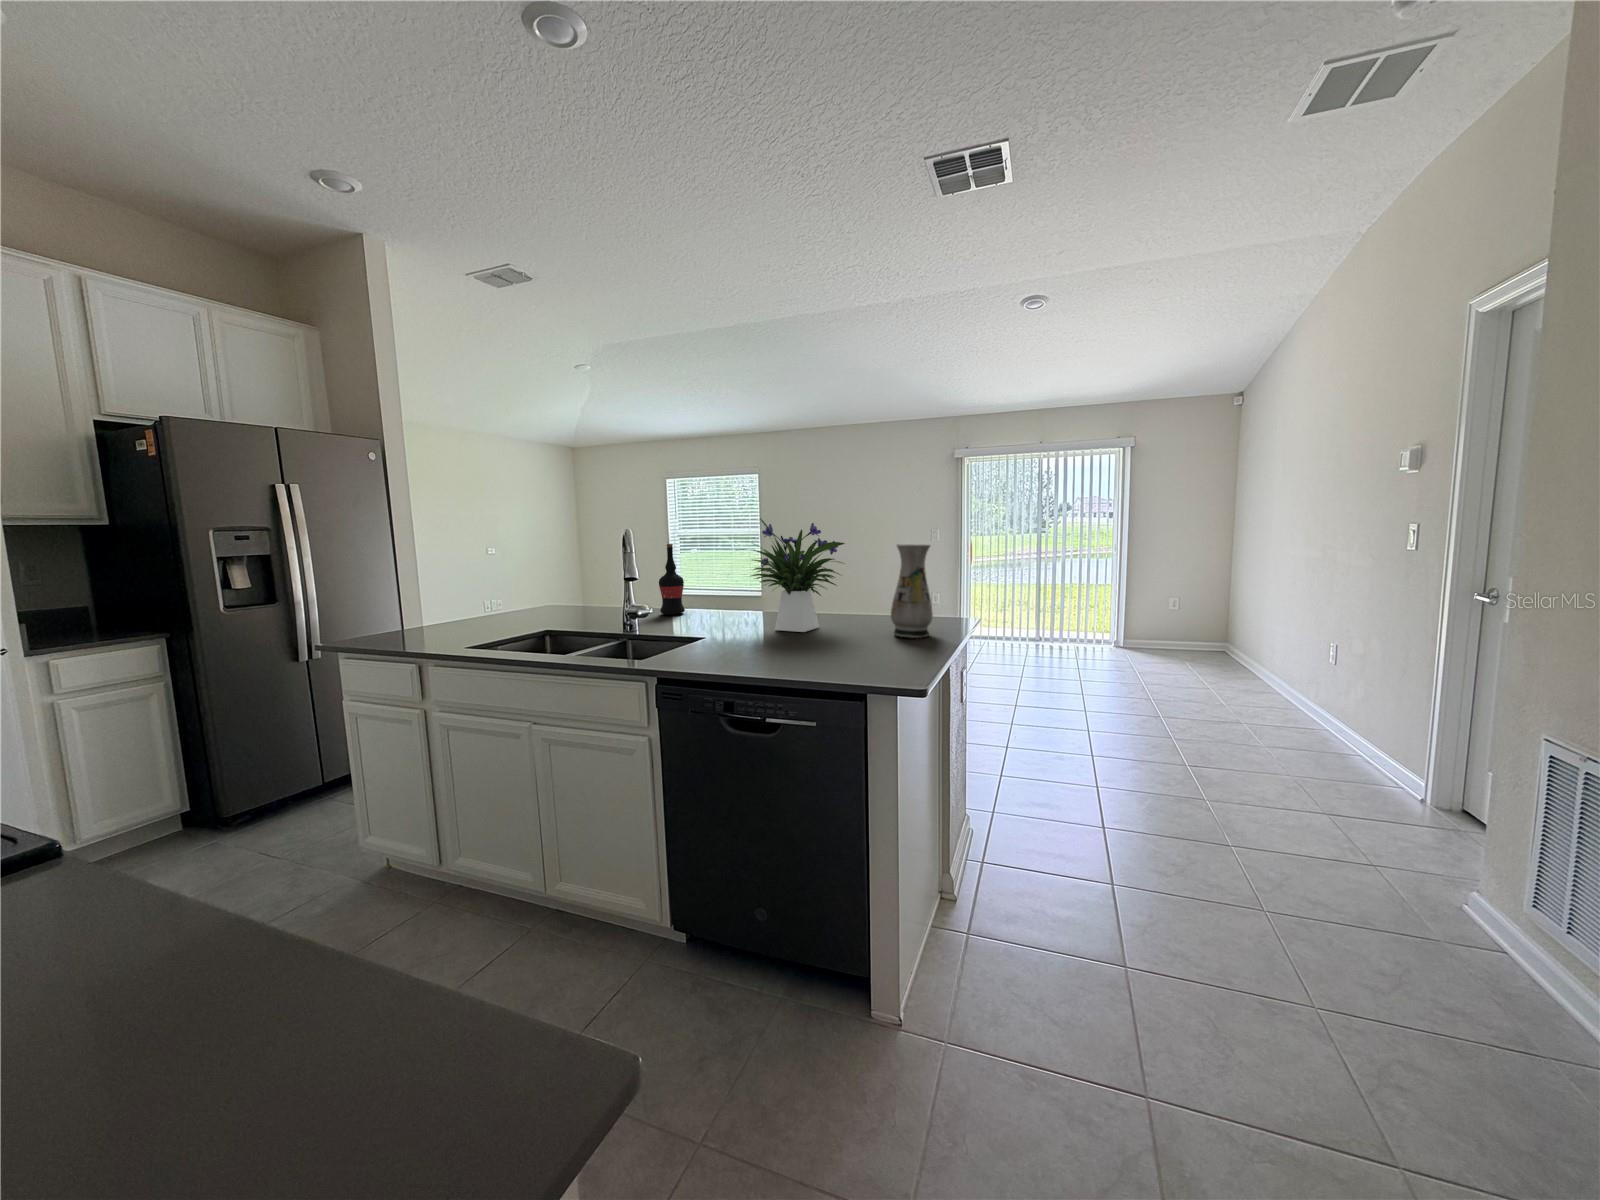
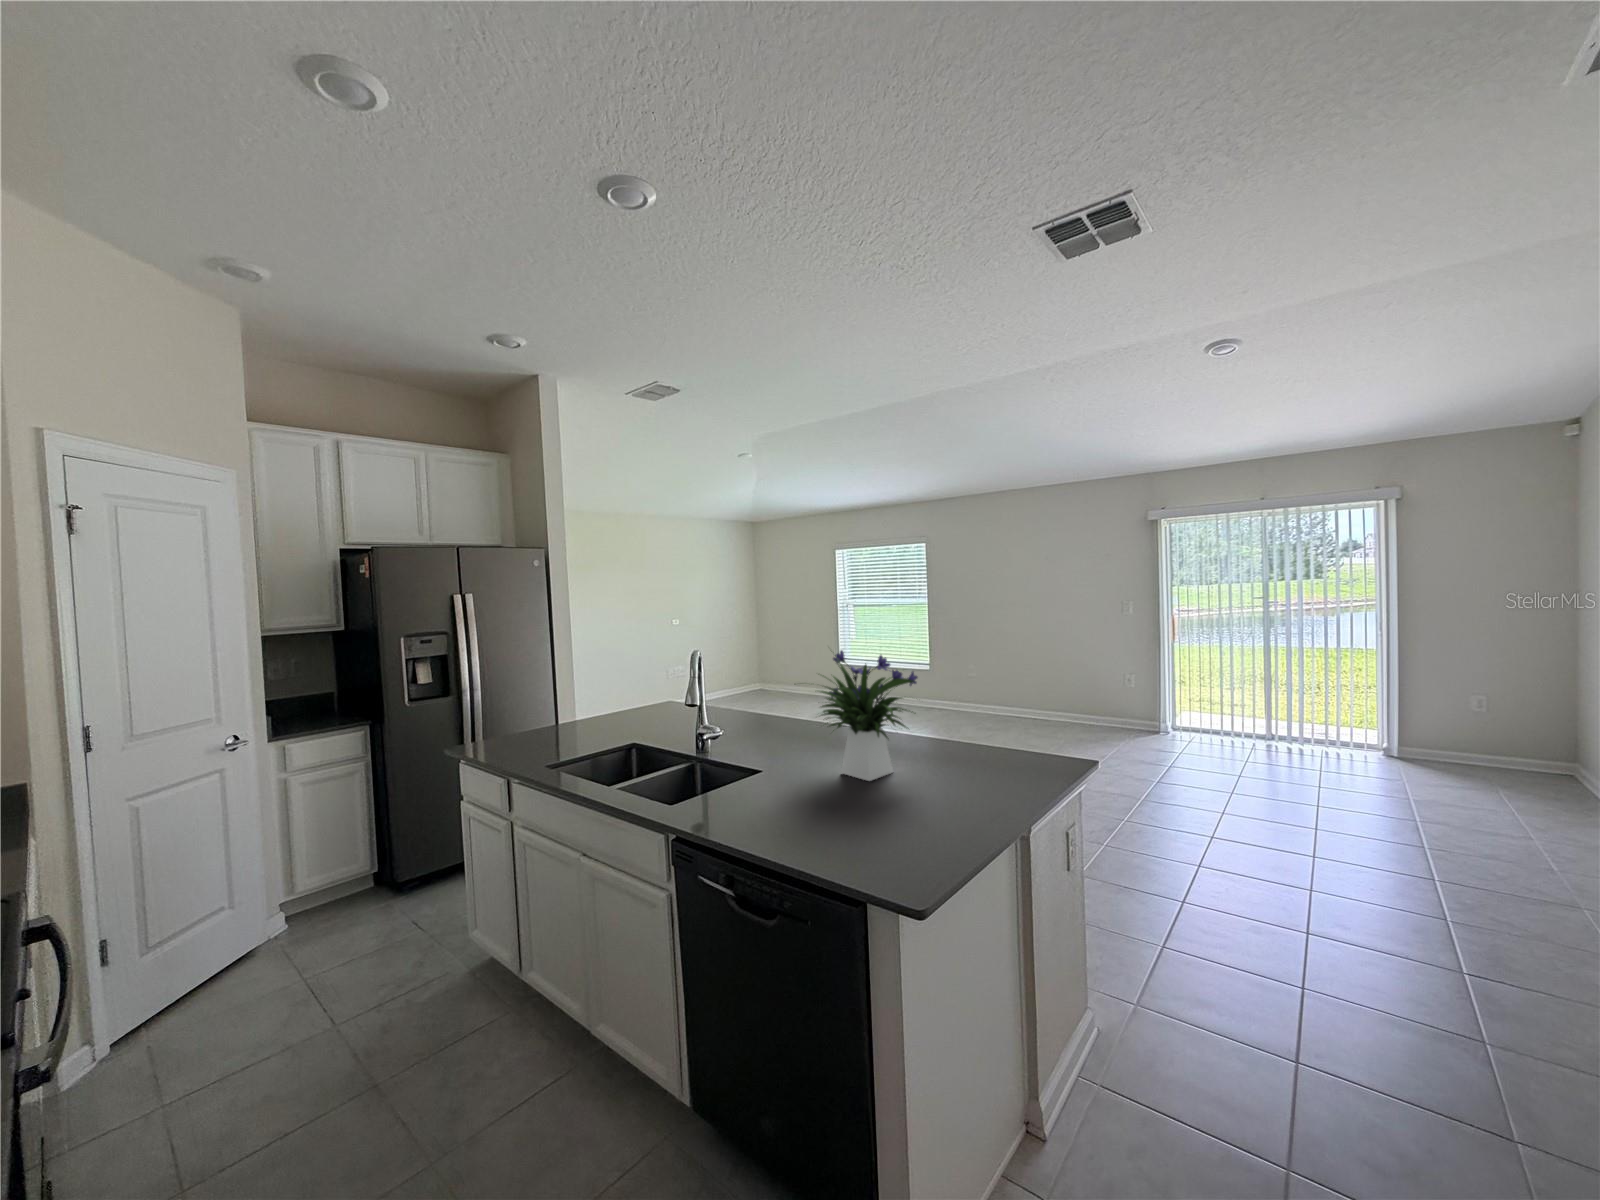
wine bottle: present [659,544,685,615] -> none [746,657,773,732]
vase: present [891,545,933,638] -> none [965,689,1019,812]

